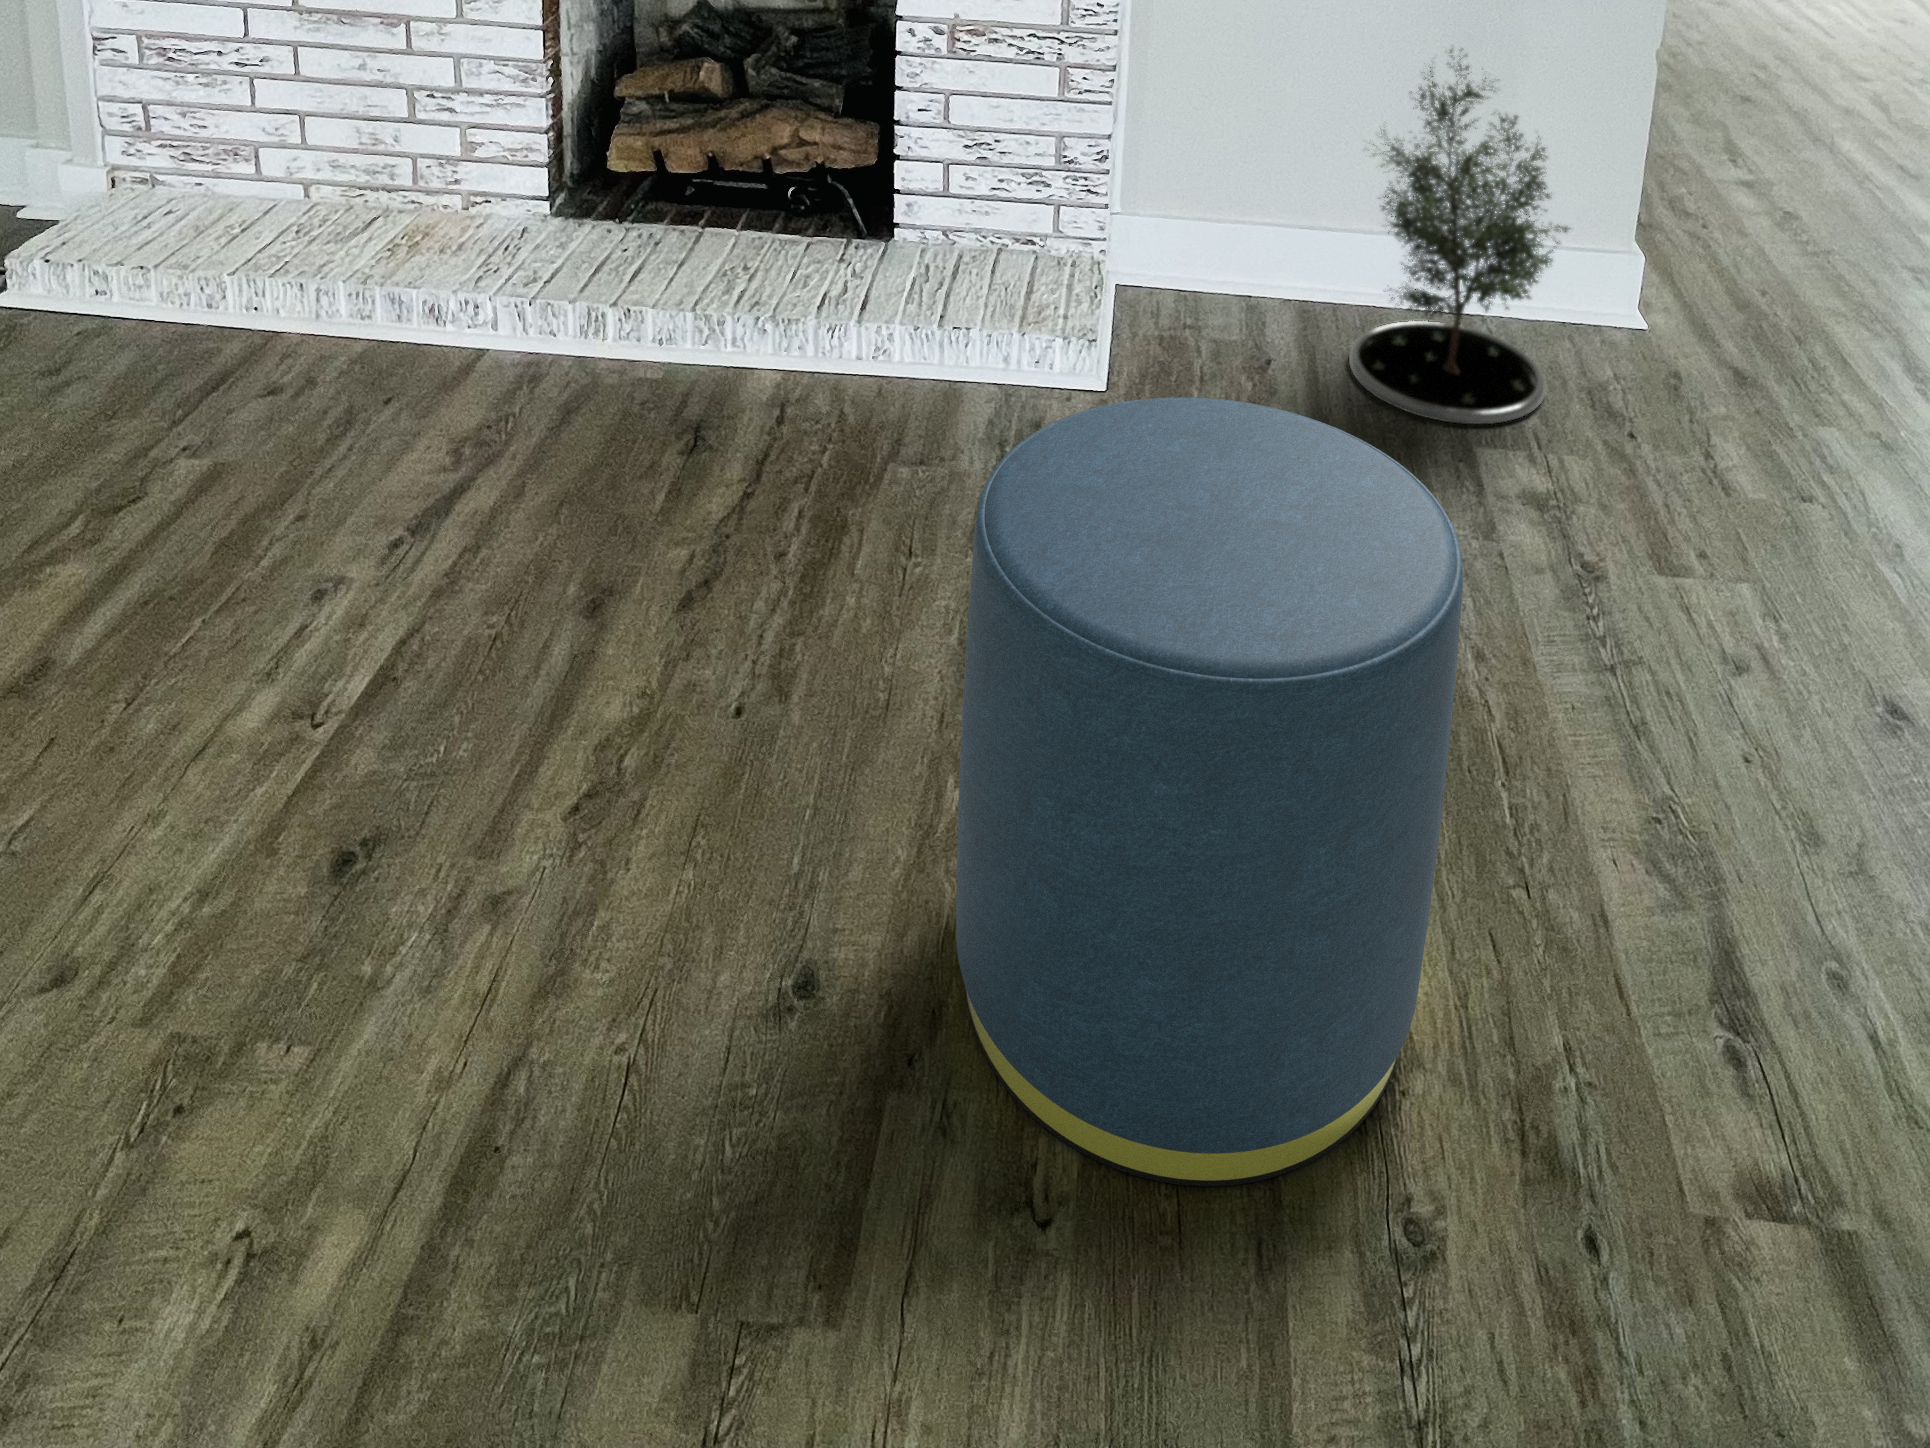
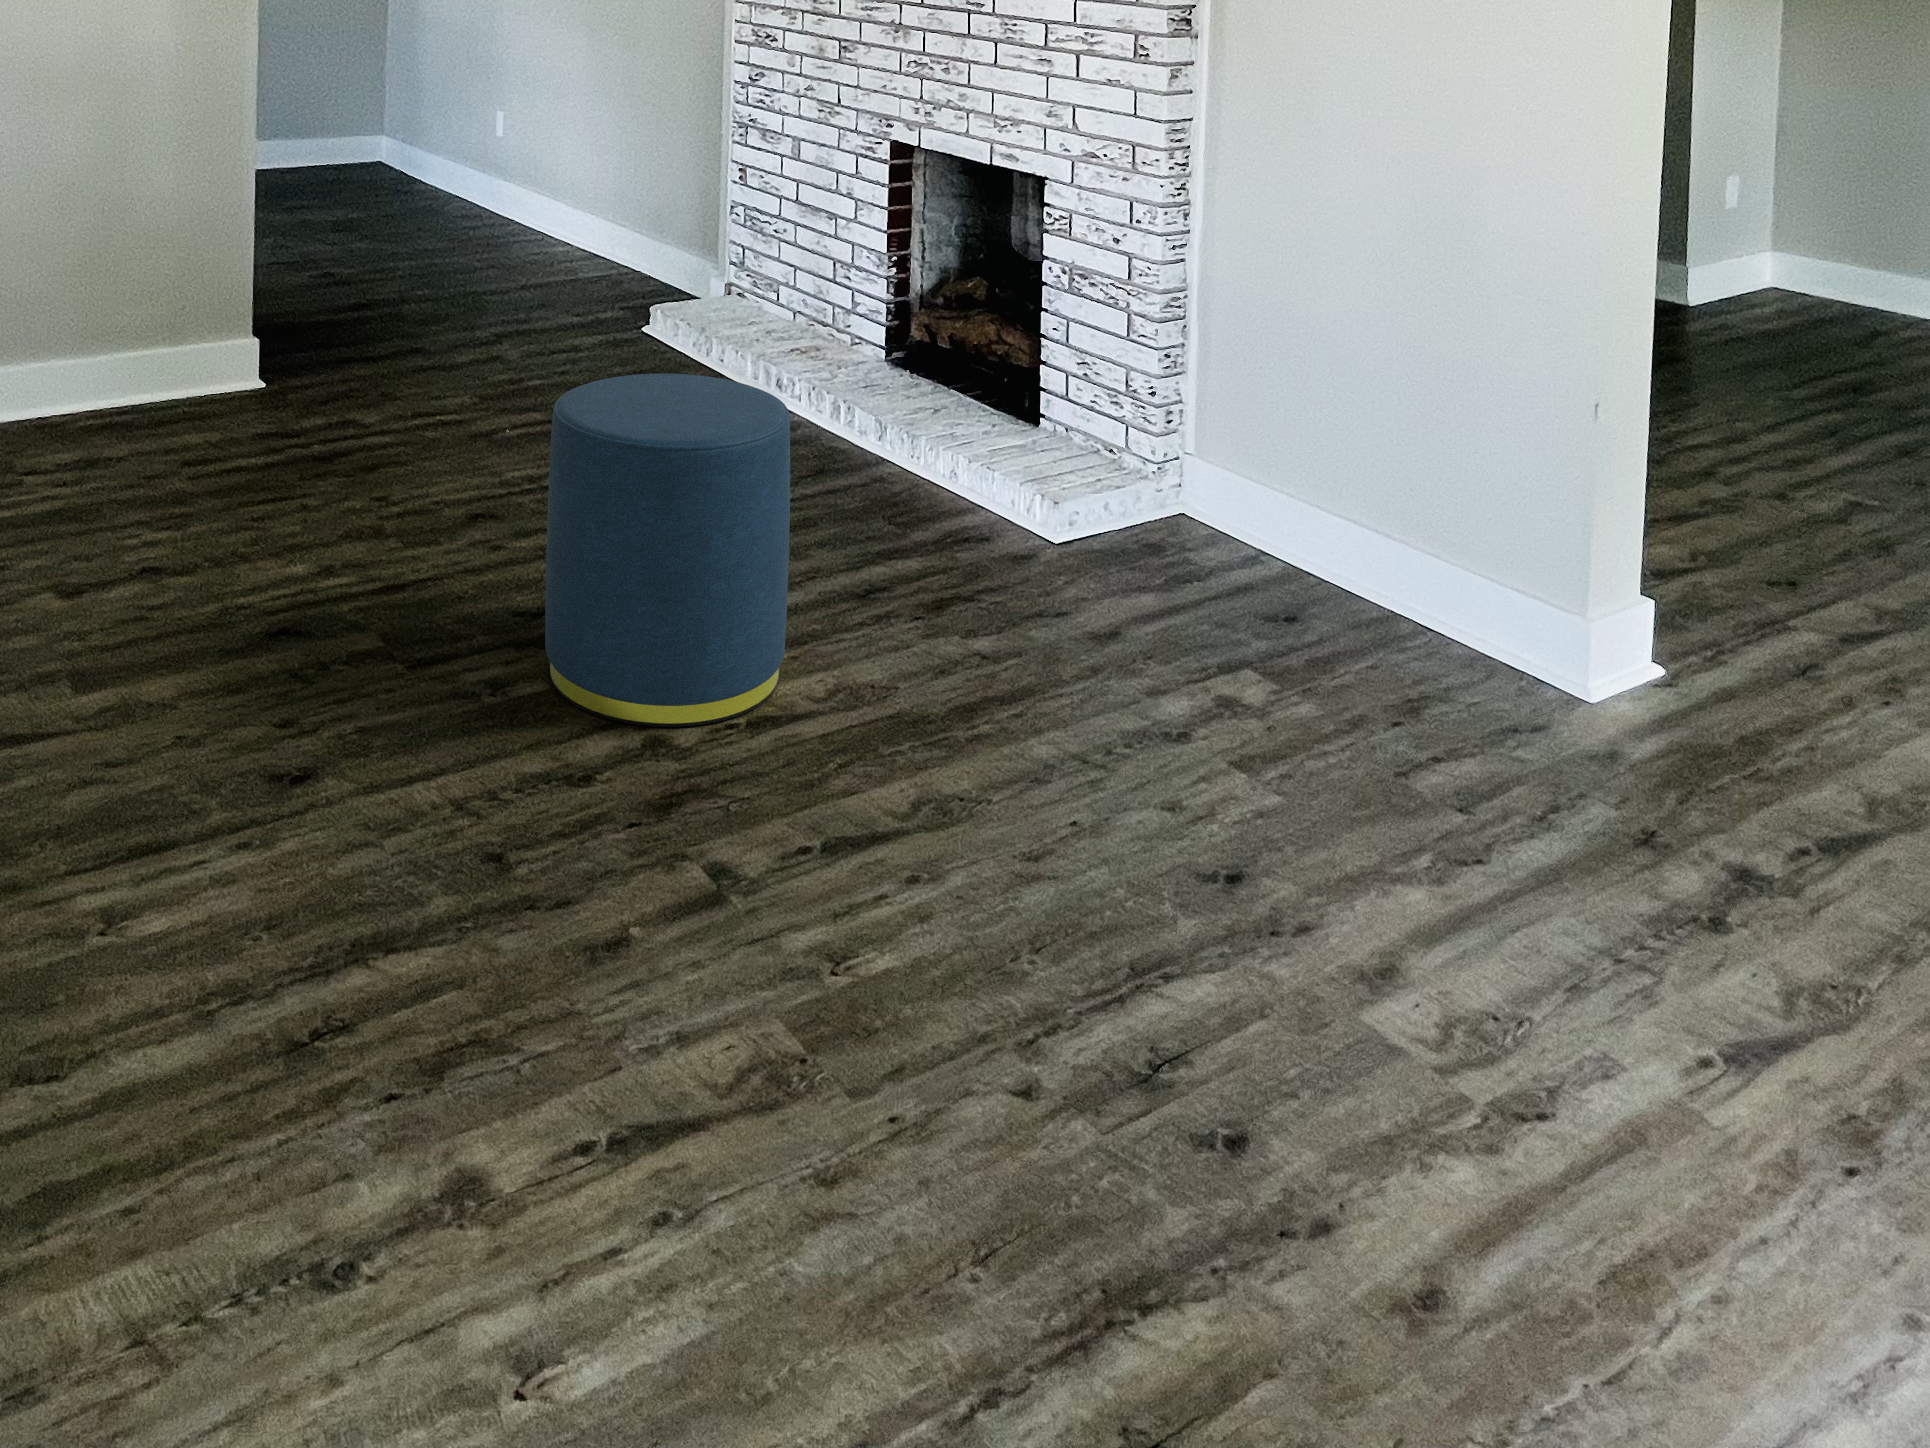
potted tree: present [1349,50,1570,424] -> none [1217,330,1443,673]

